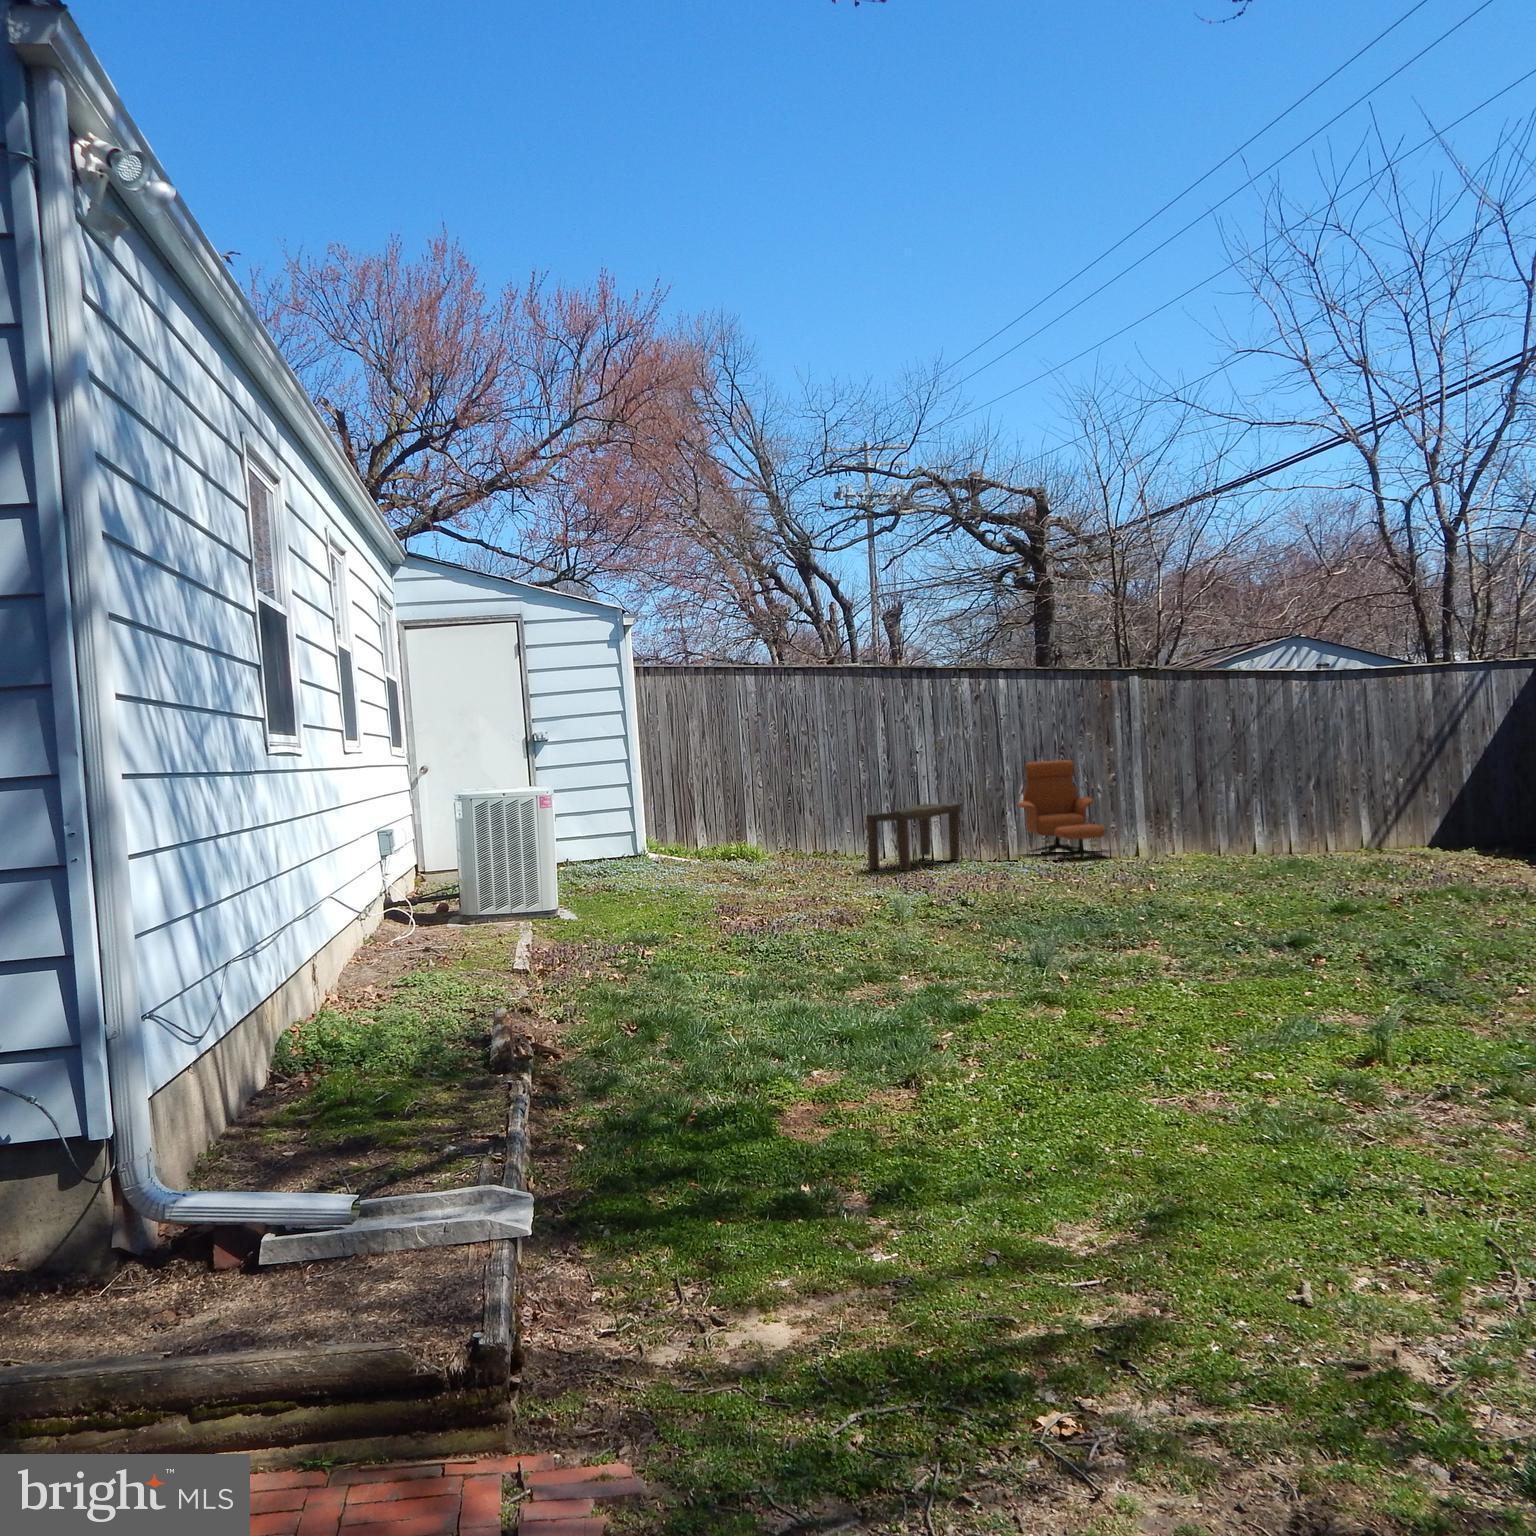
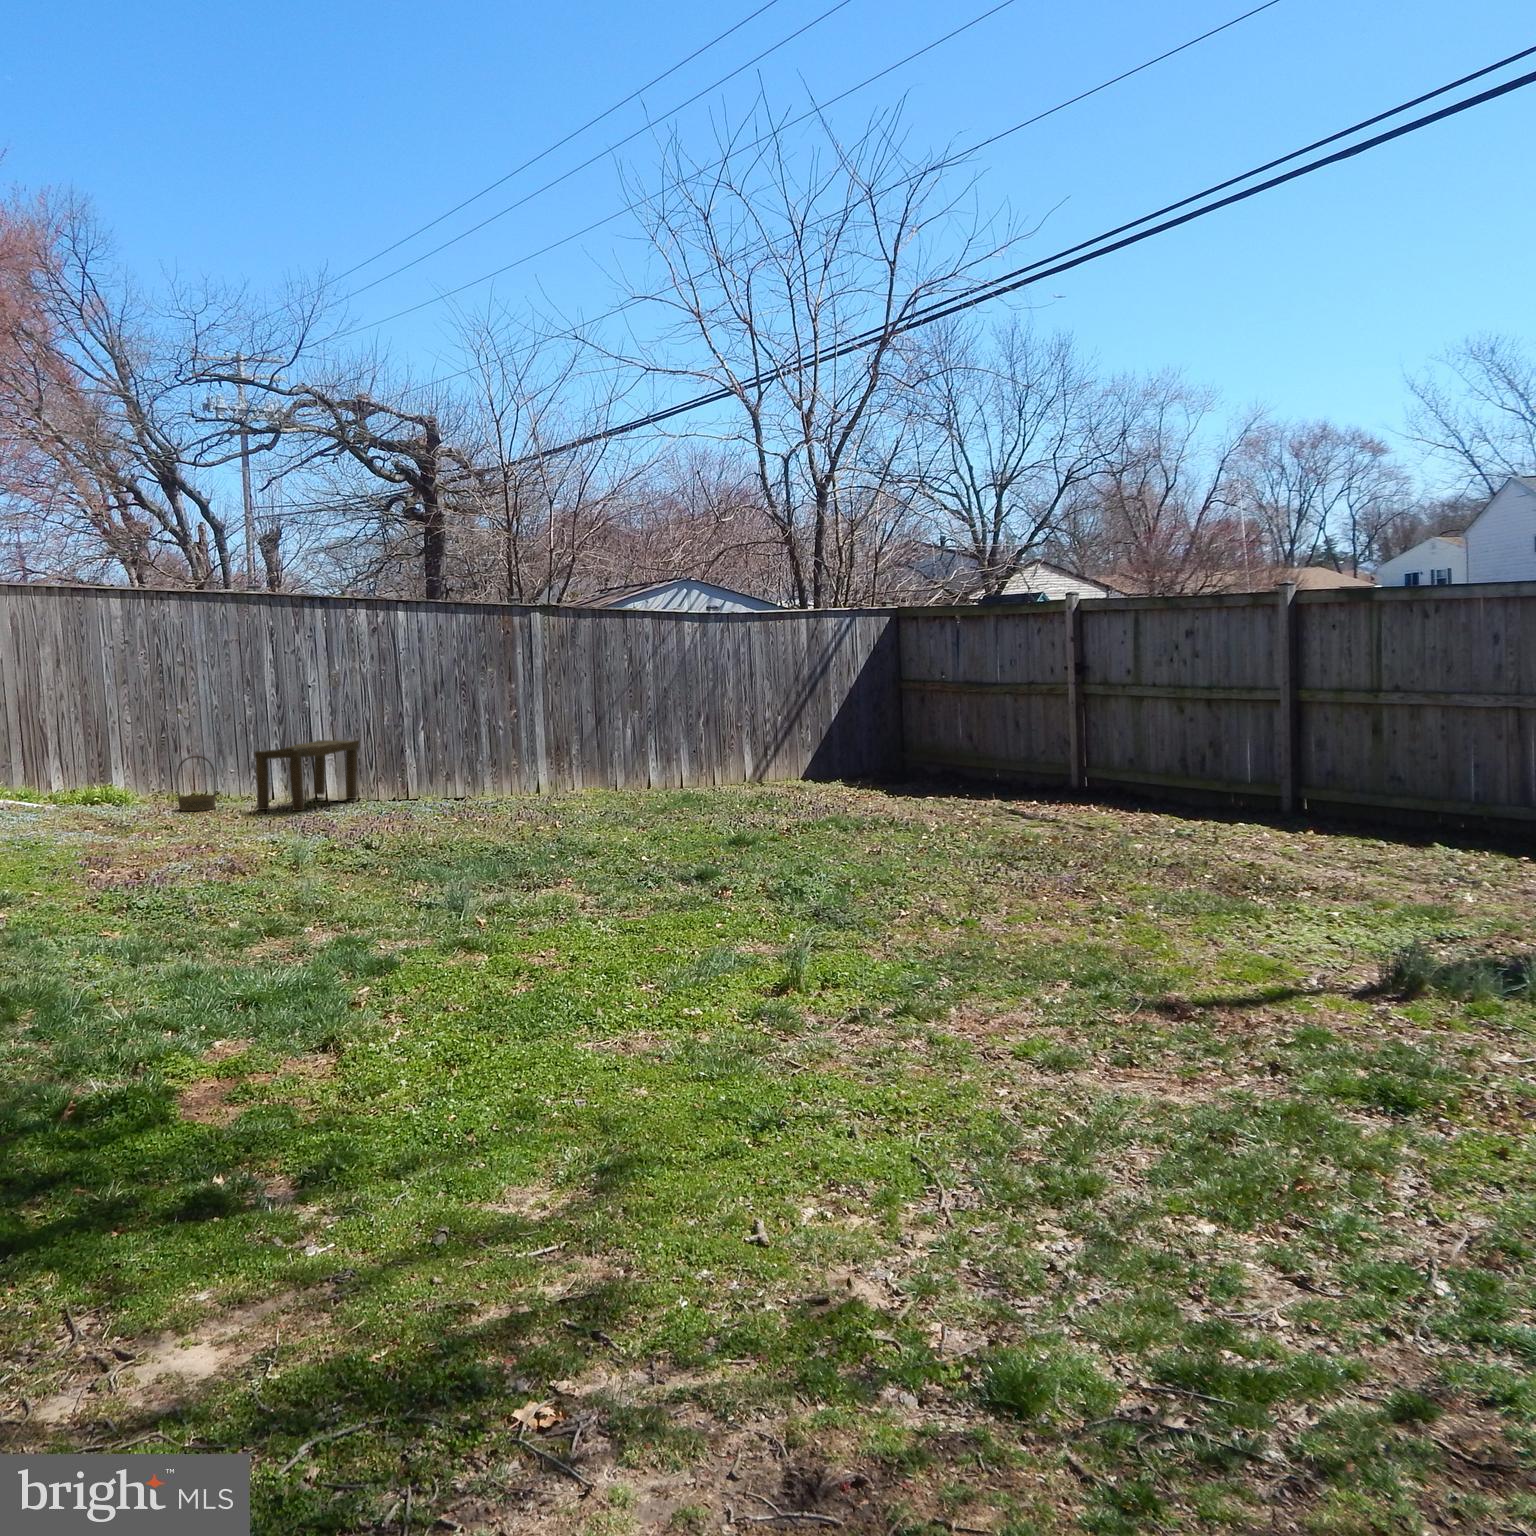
lounge chair: present [1017,760,1106,860] -> none [417,698,509,799]
basket: none [799,819,833,870] -> present [176,756,216,811]

